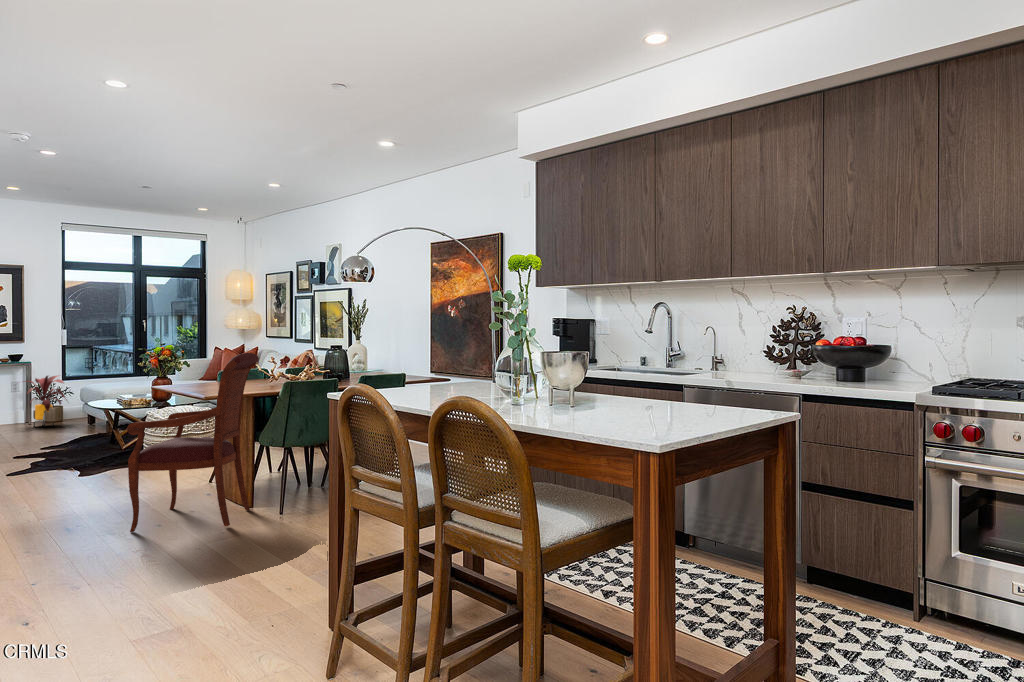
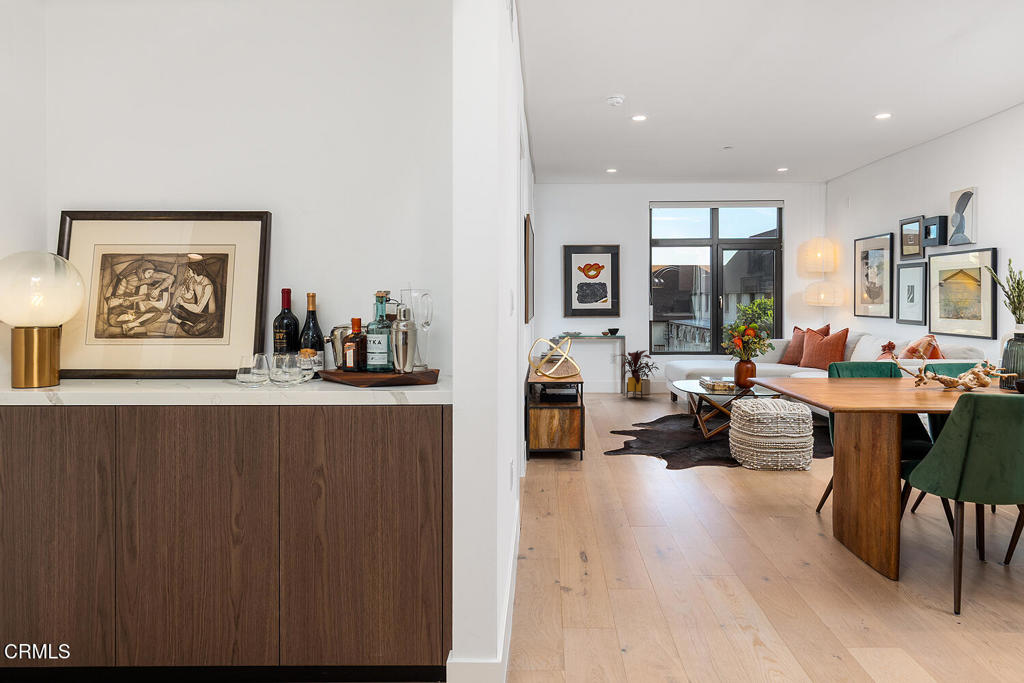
armchair: present [127,353,259,532] -> none [735,358,913,611]

